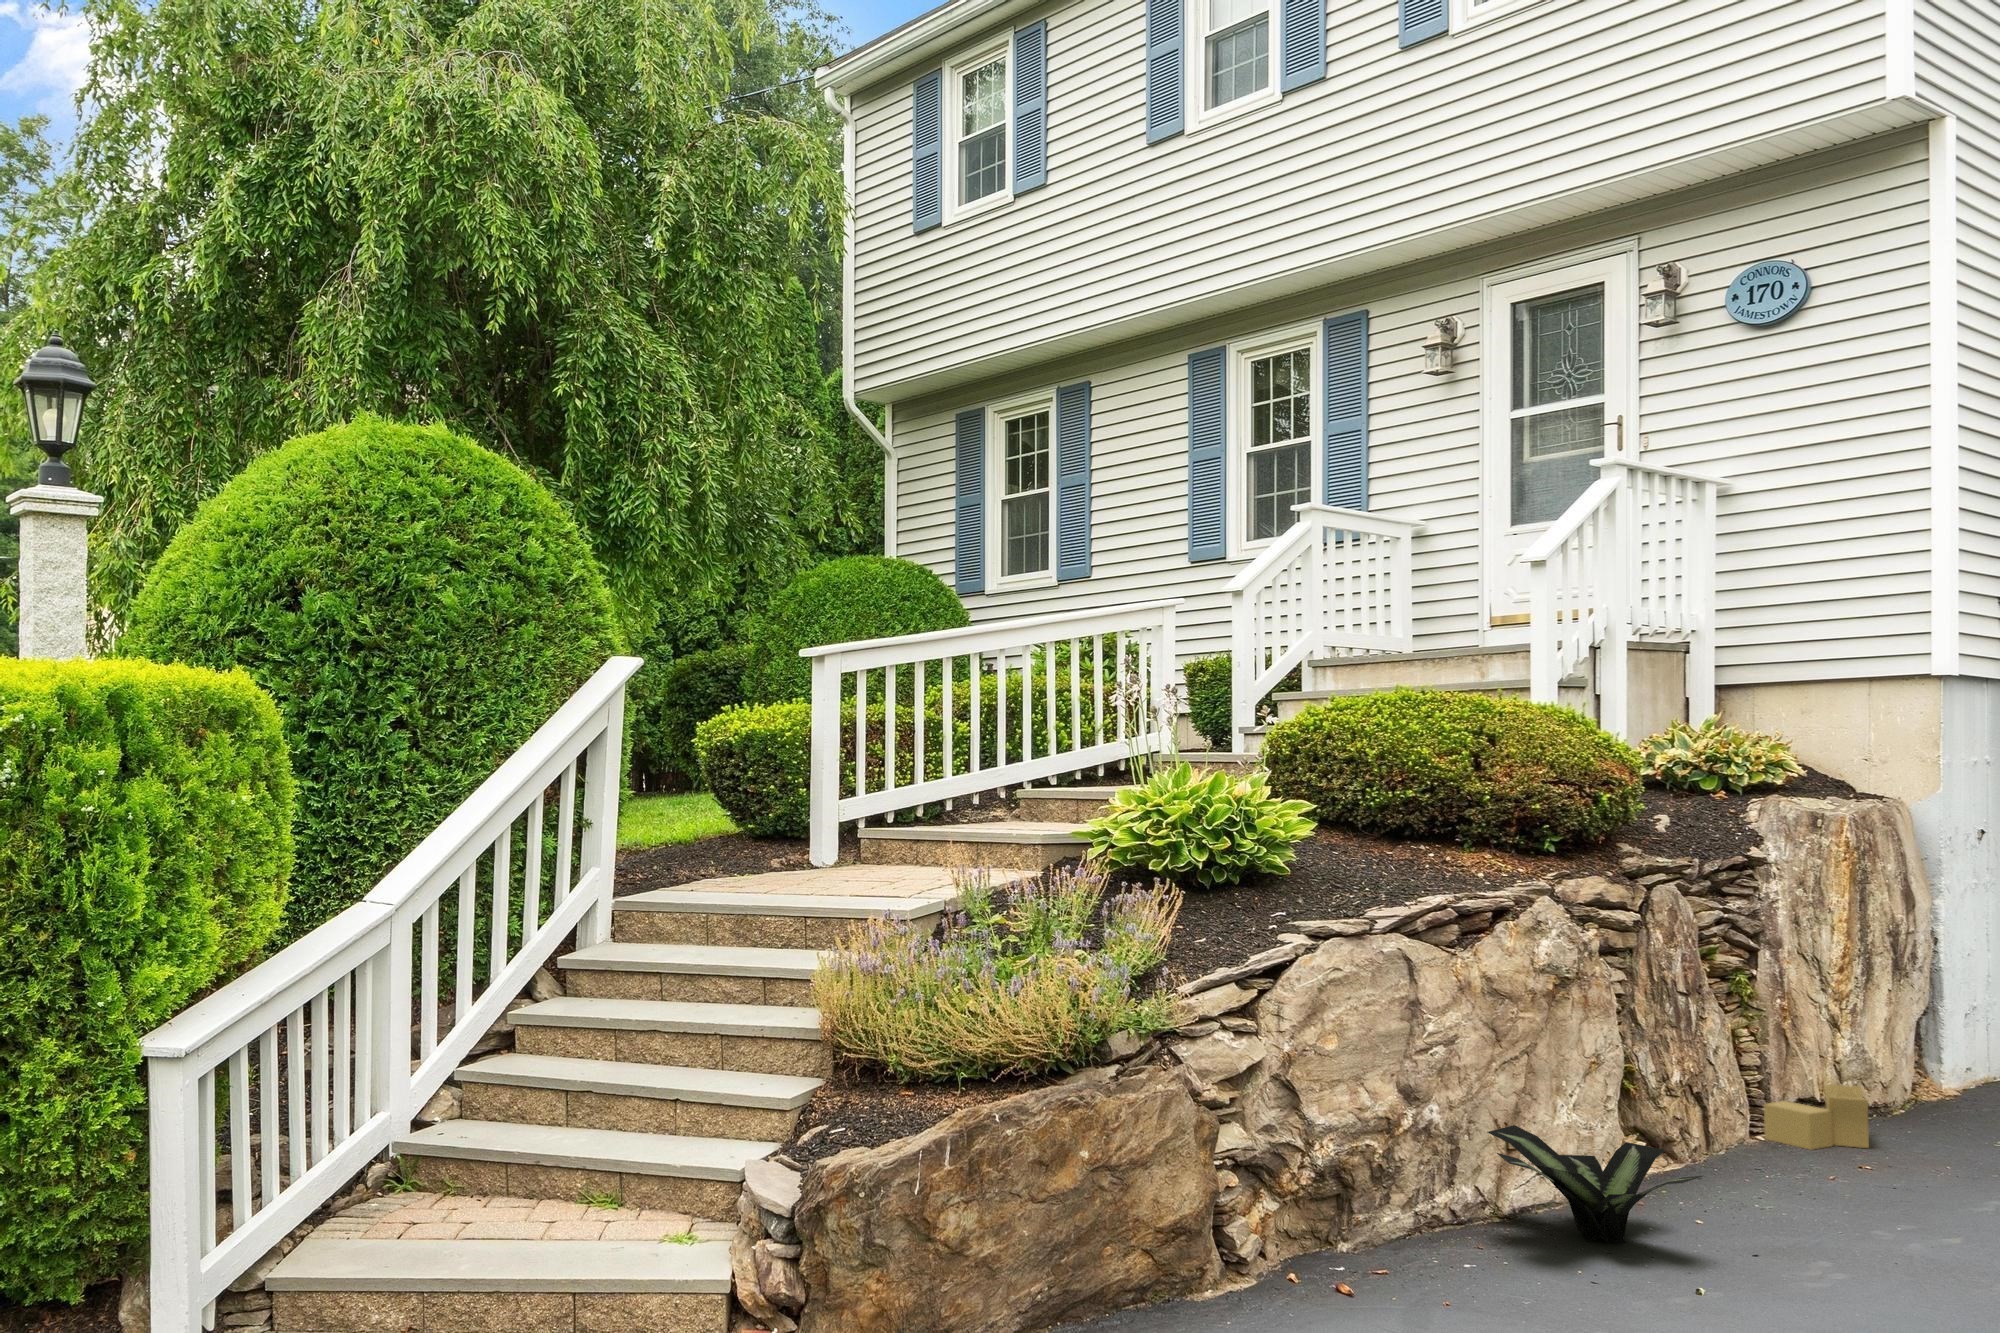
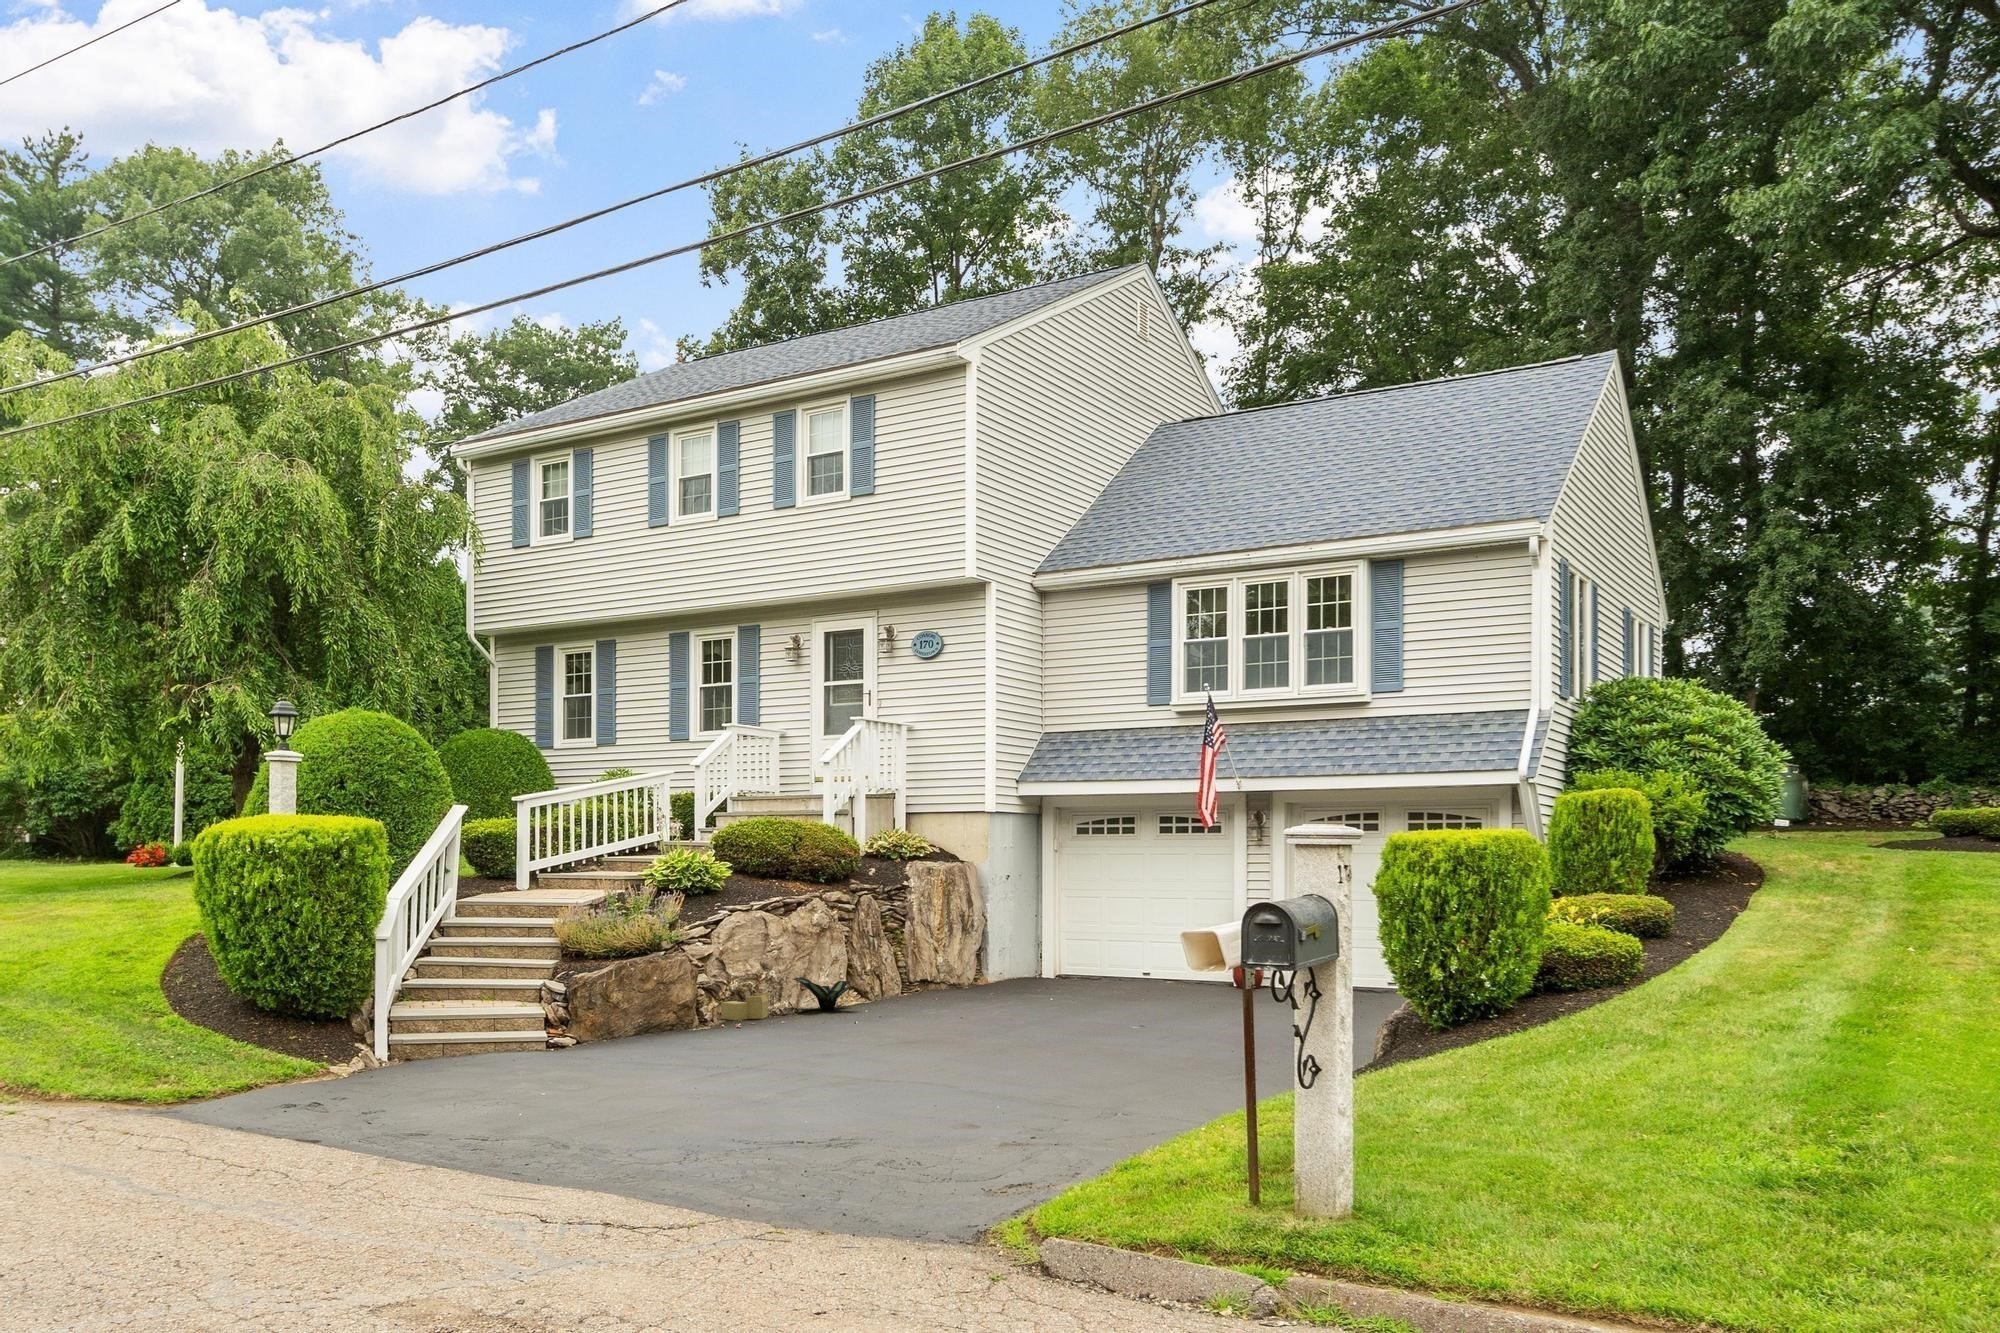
cardboard box: present [1764,1084,1869,1150] -> present [721,993,769,1020]

